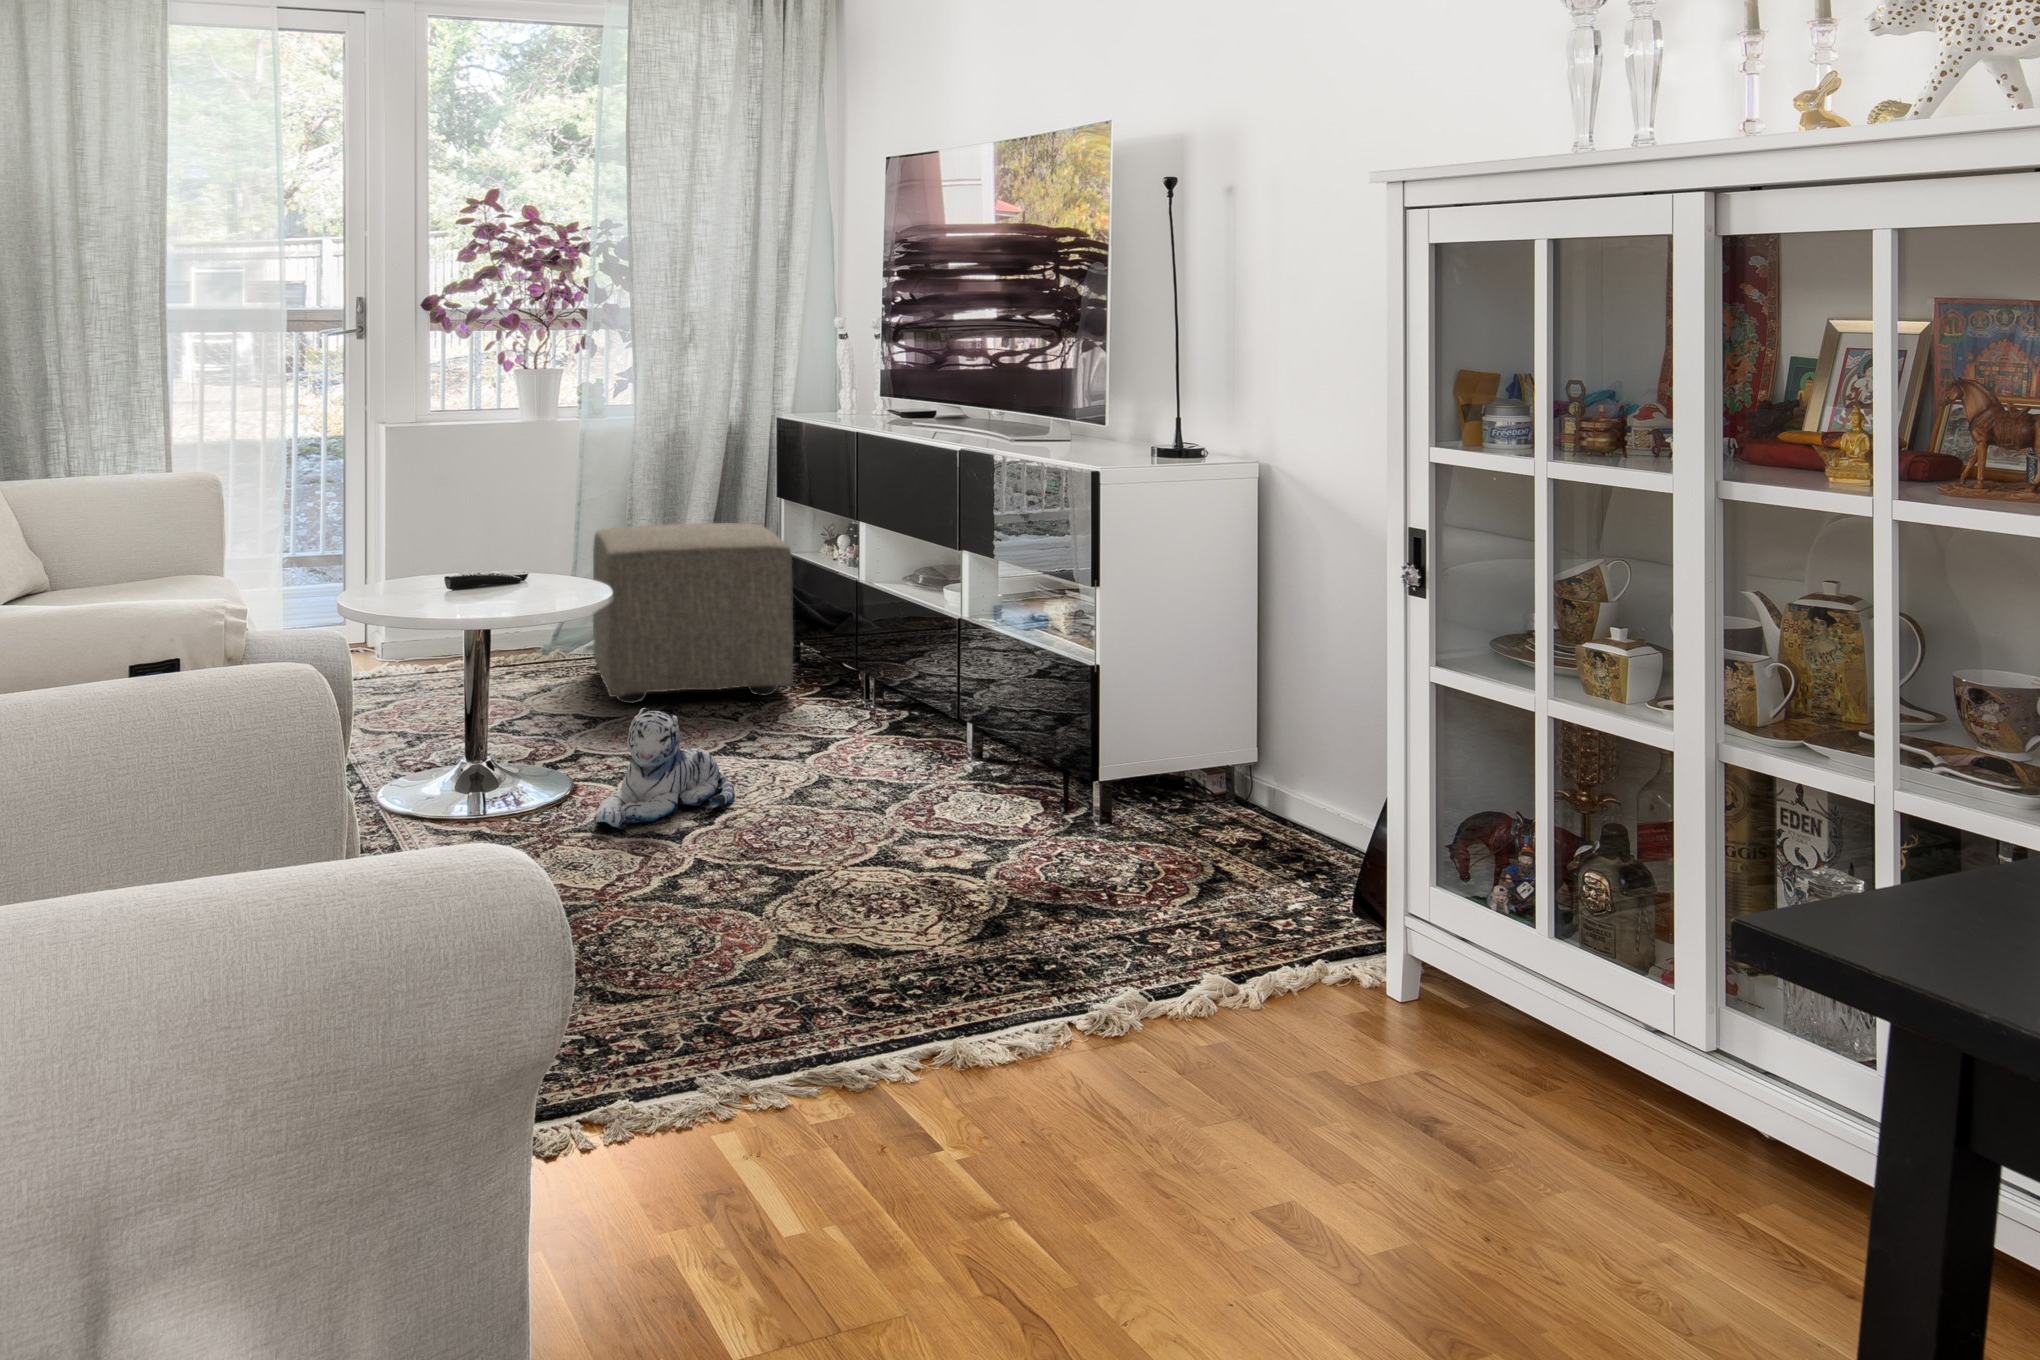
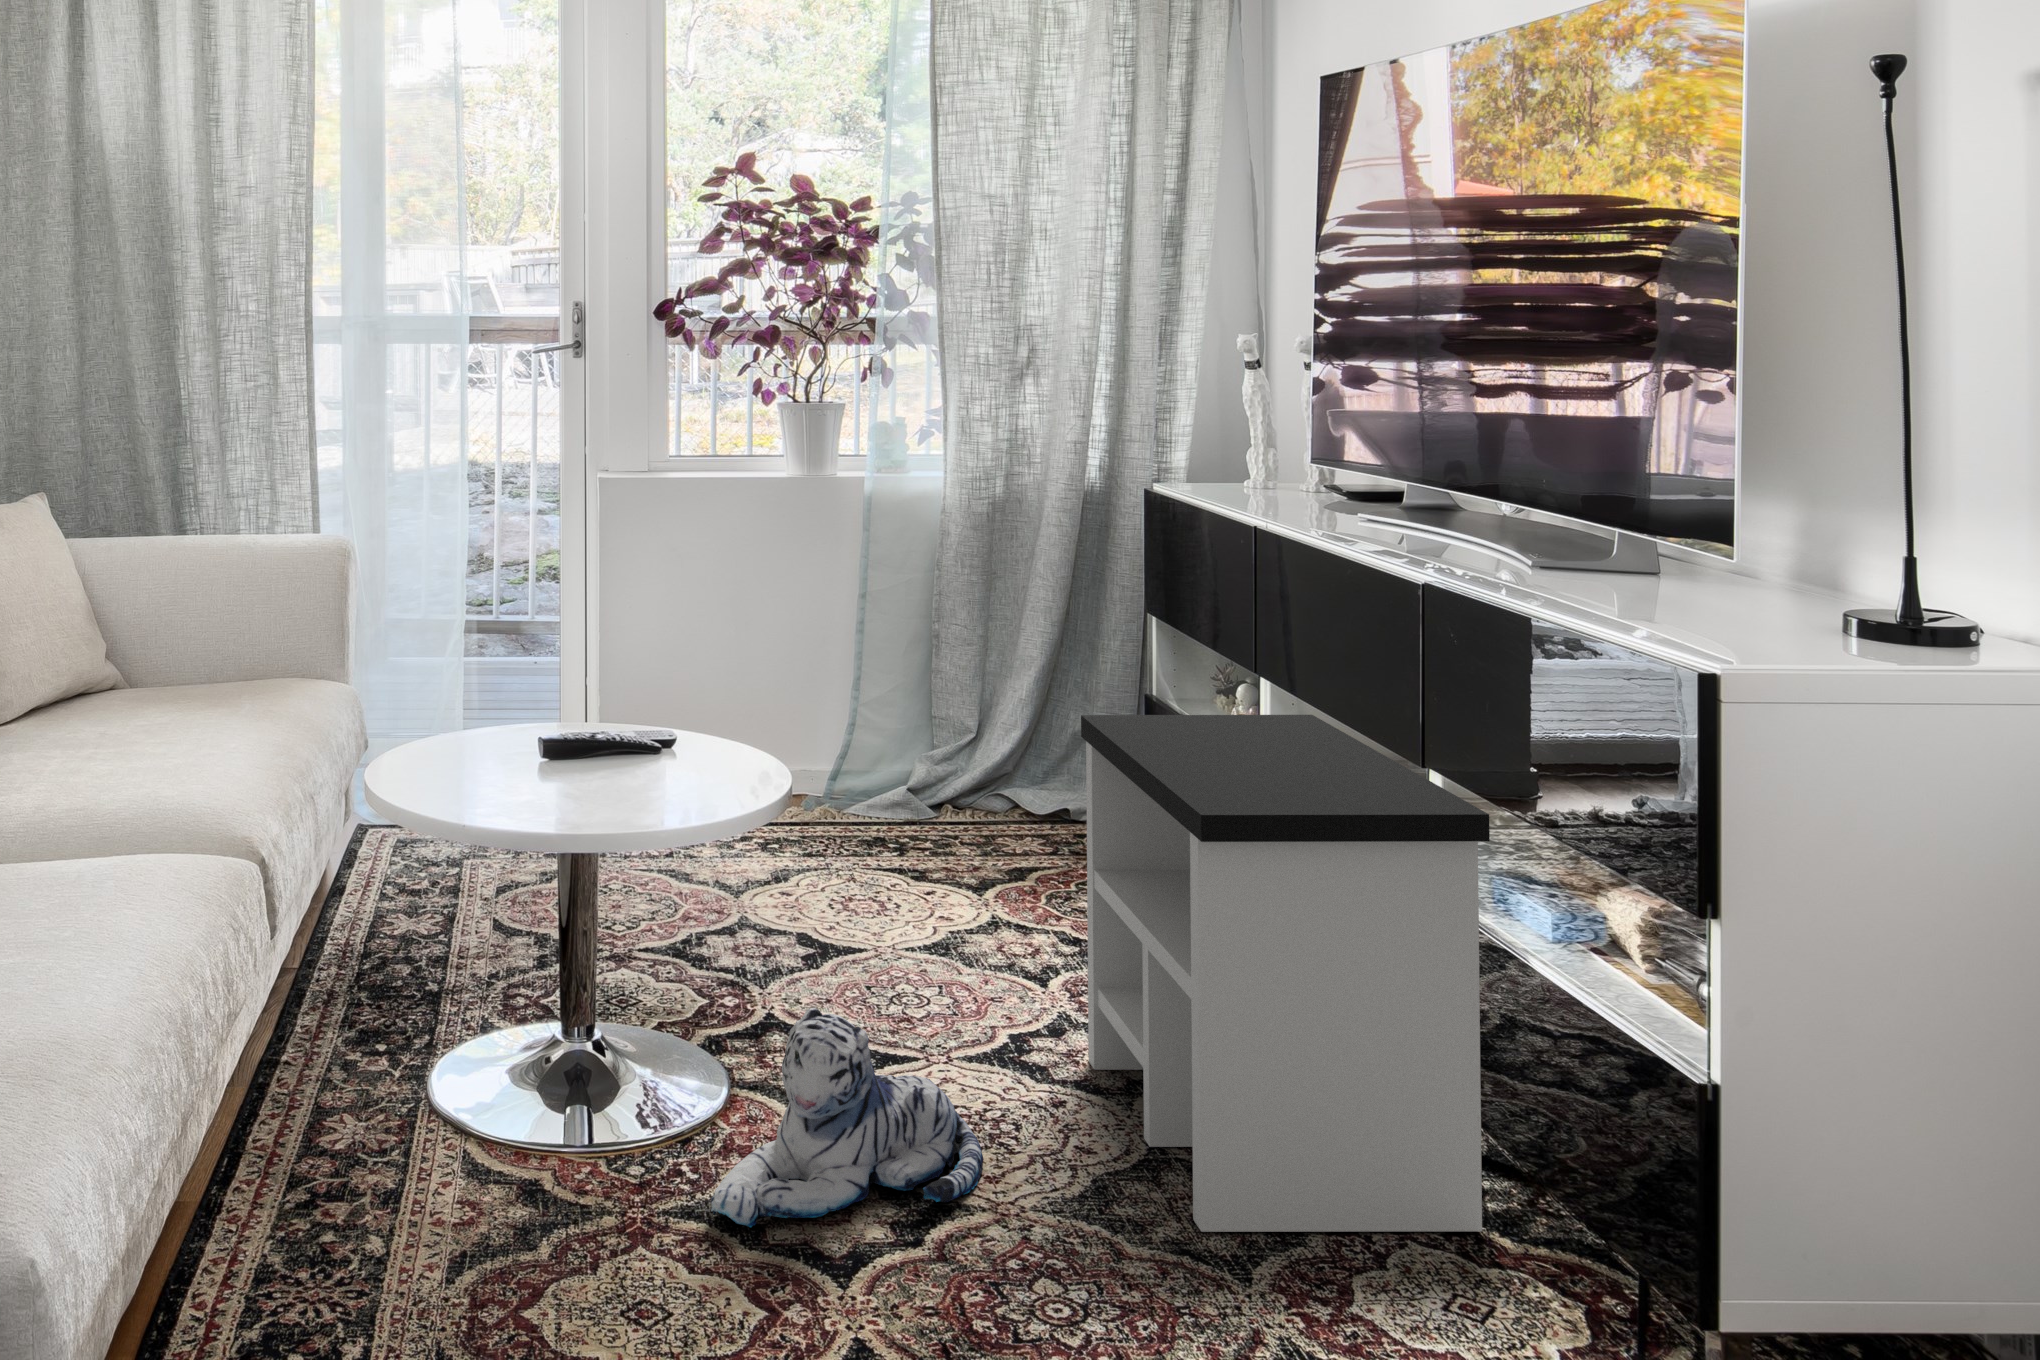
ottoman: present [593,523,793,703] -> none [847,644,1149,938]
side table: none [771,535,996,800] -> present [1081,715,1490,1232]

